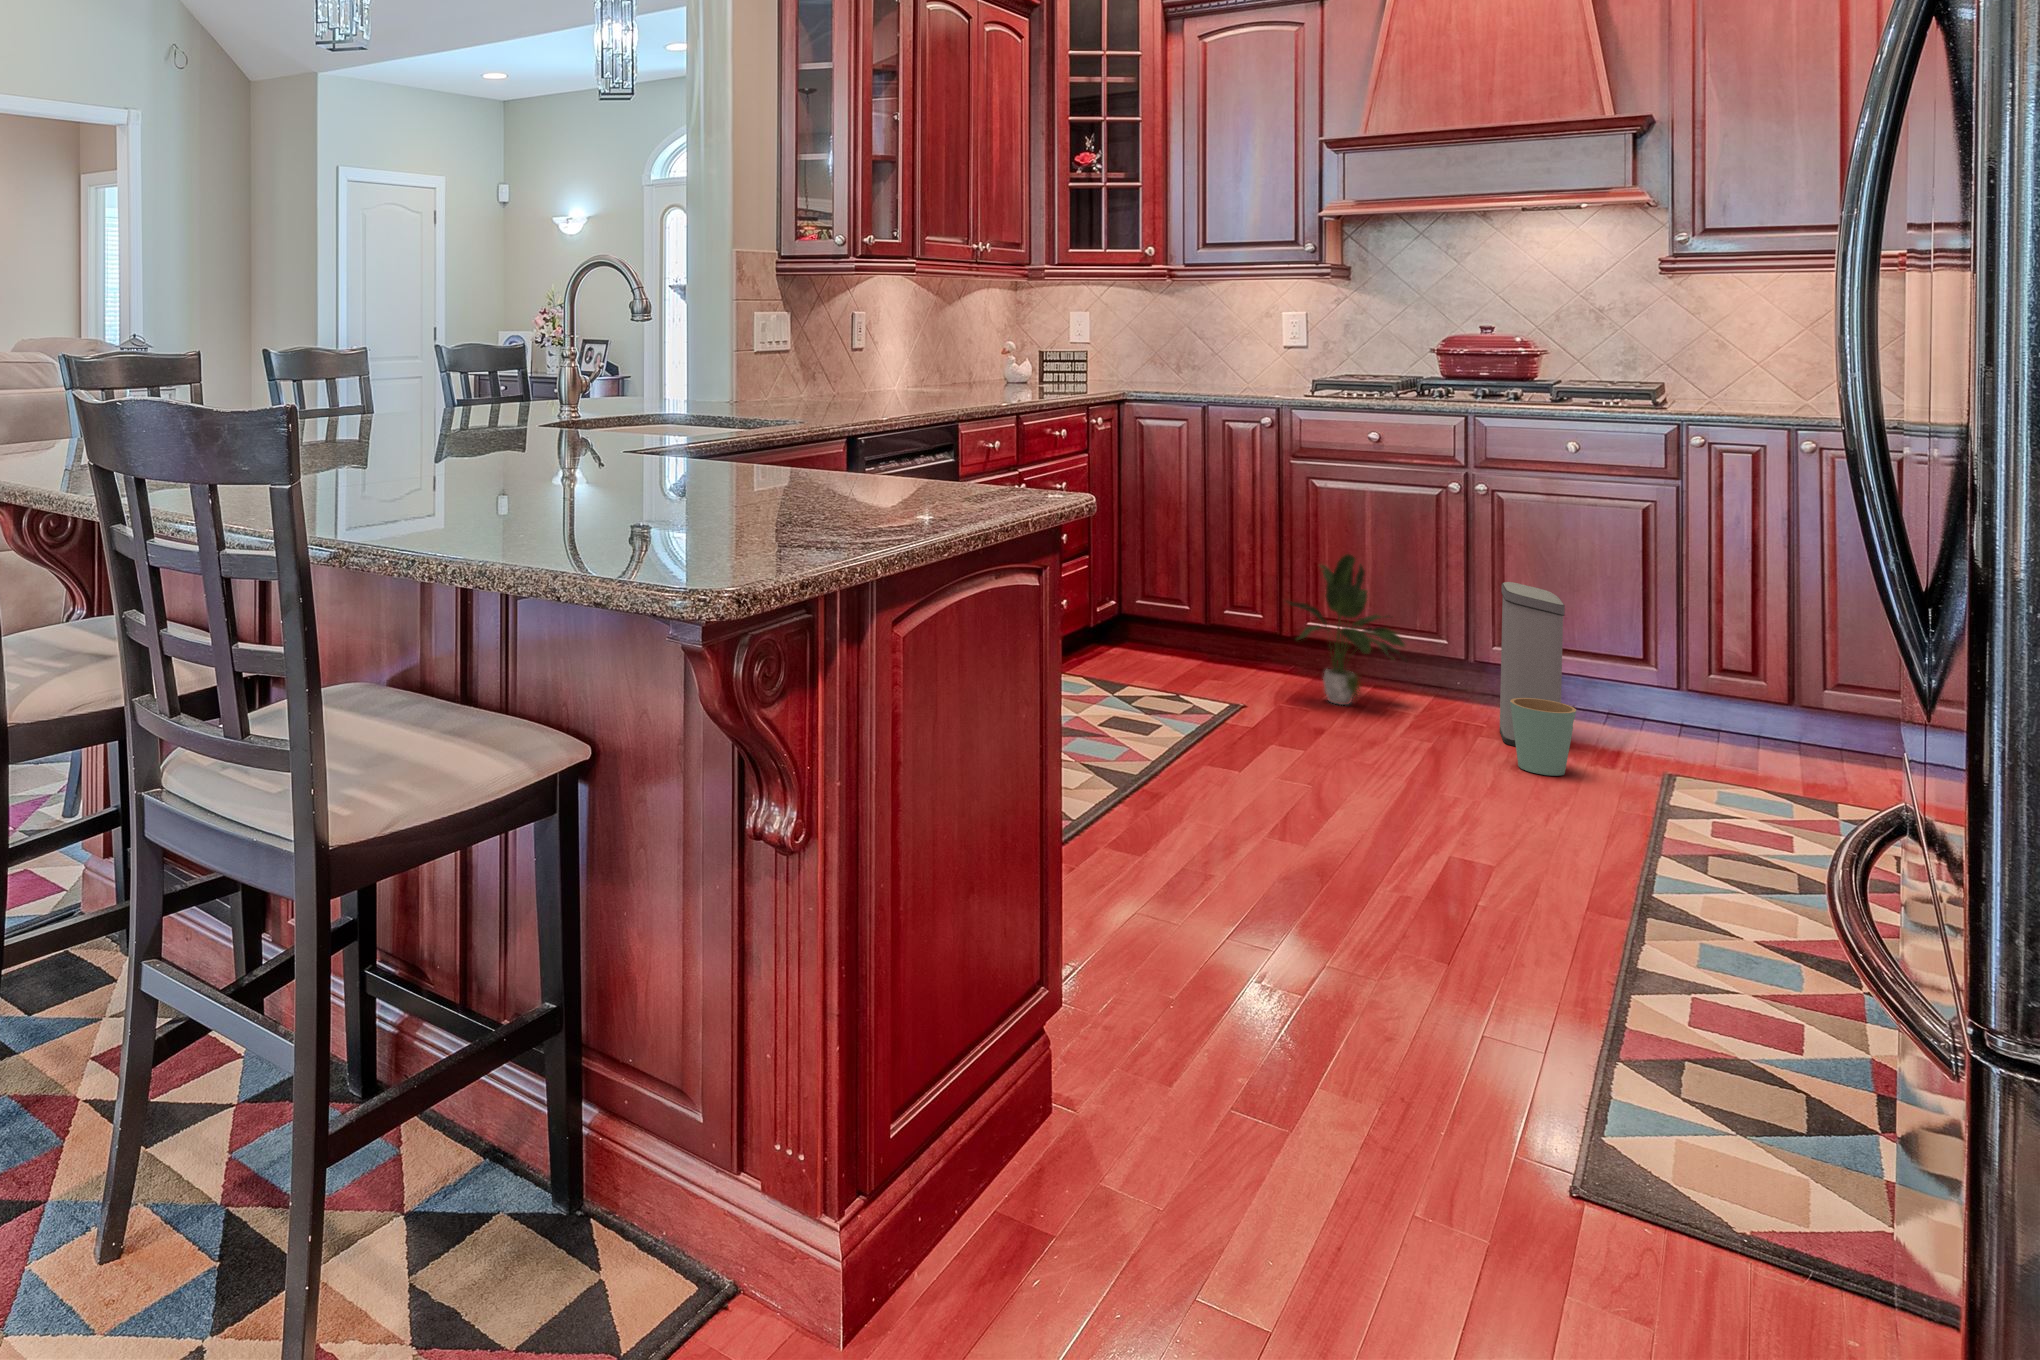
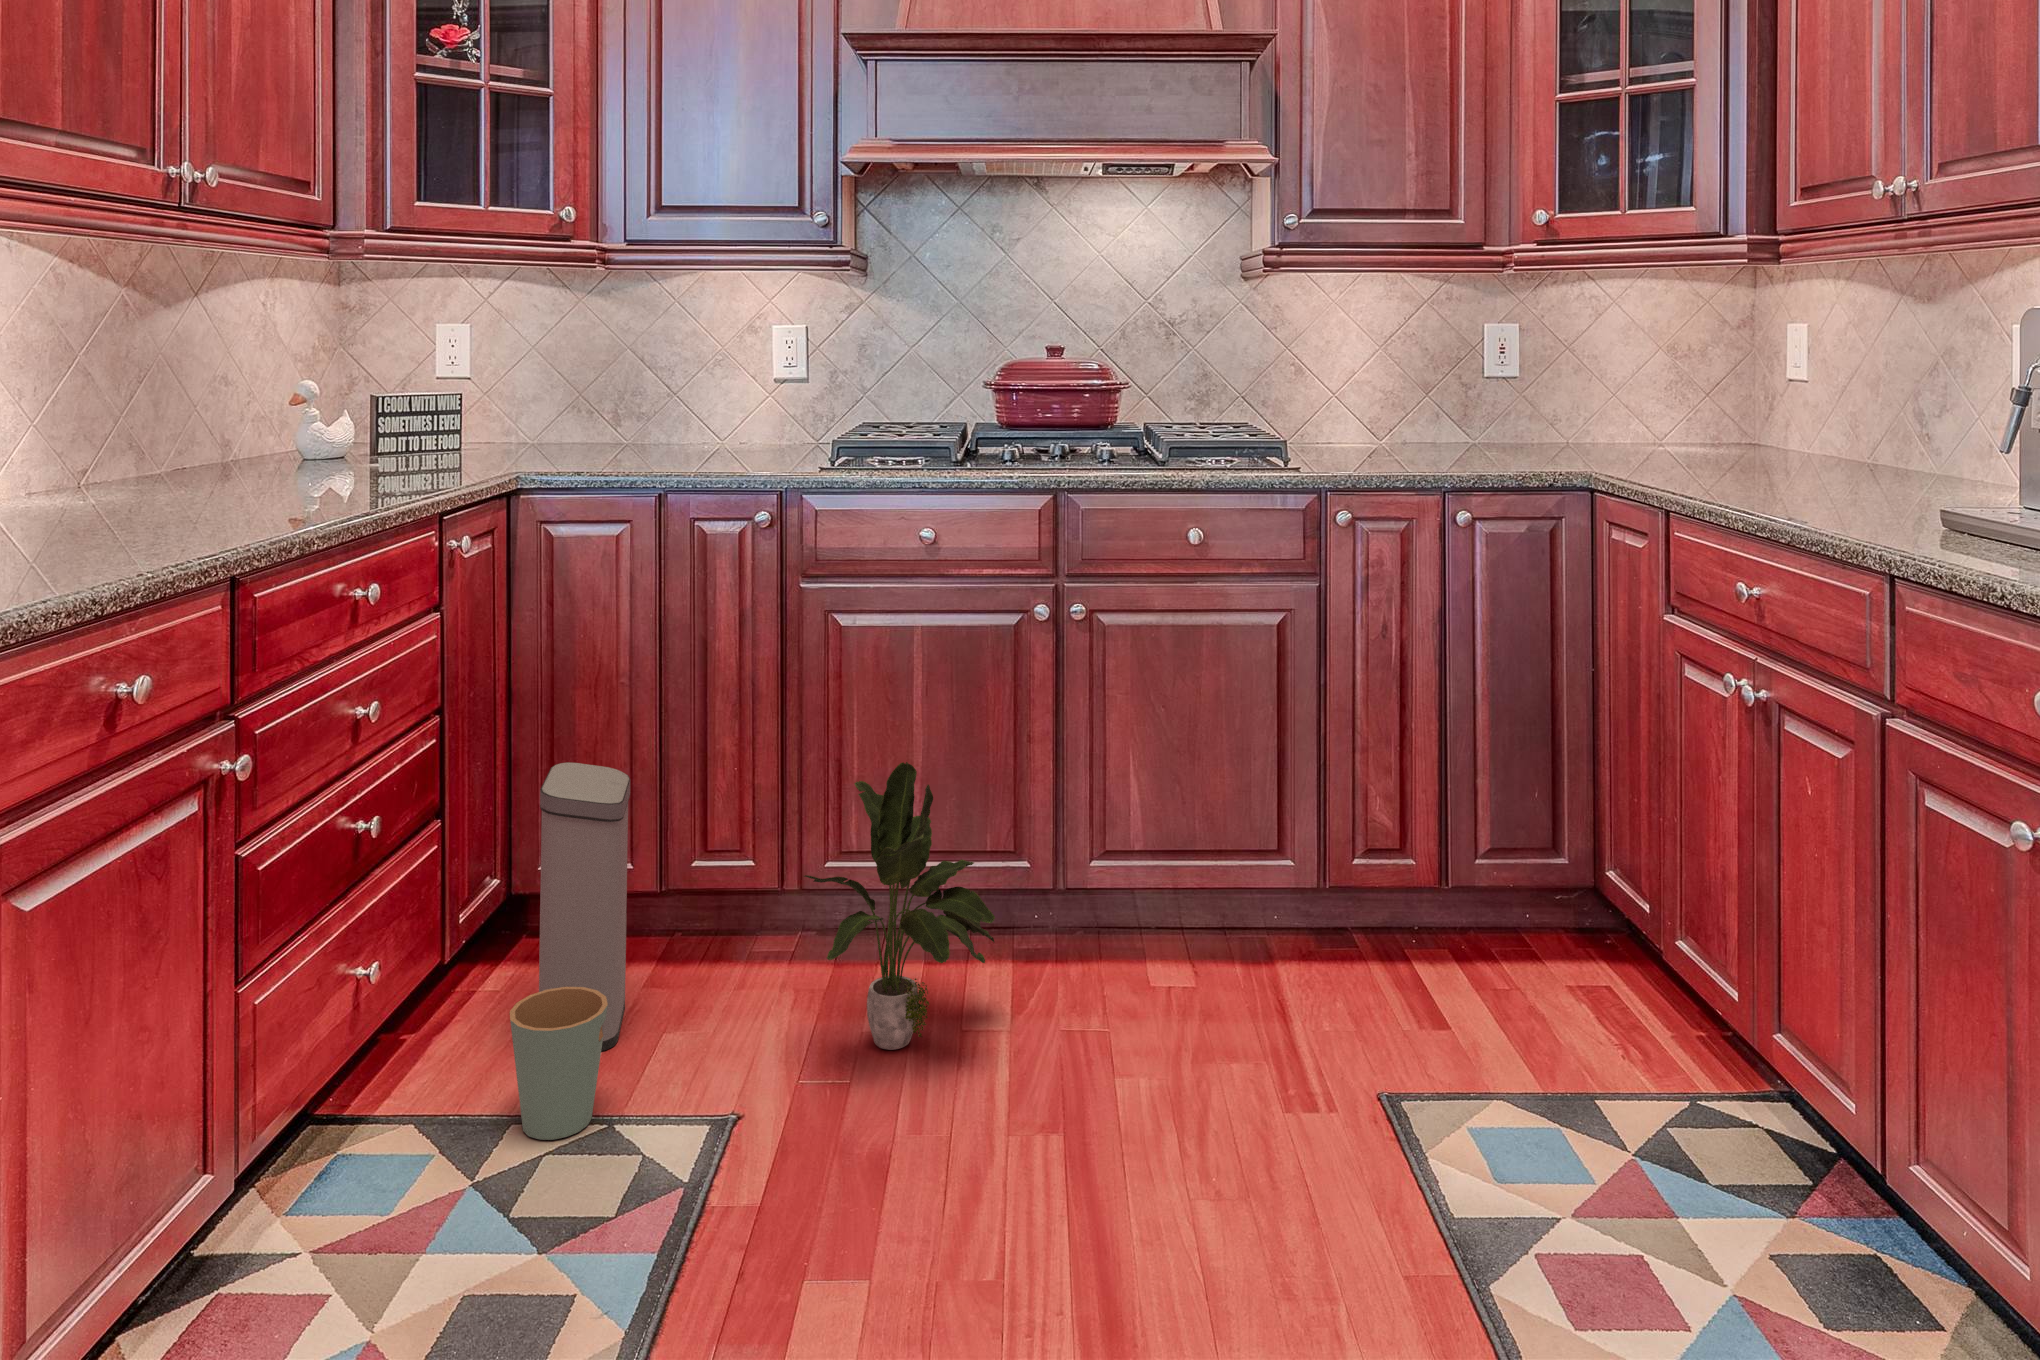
trash can: present [1500,582,1576,776] -> present [510,762,630,1140]

